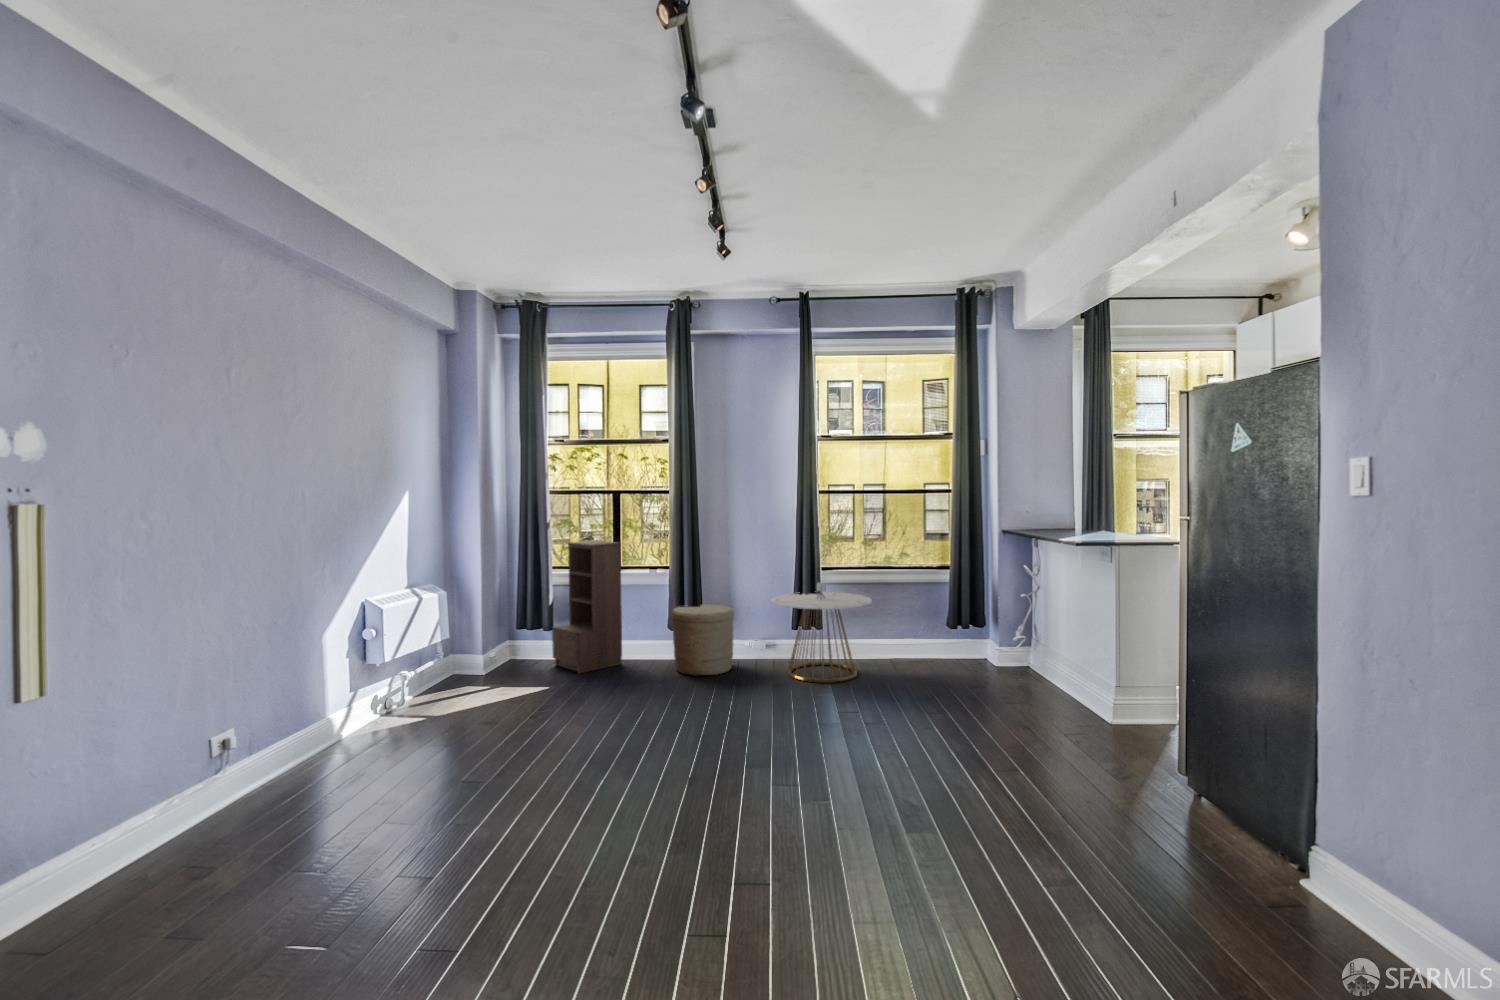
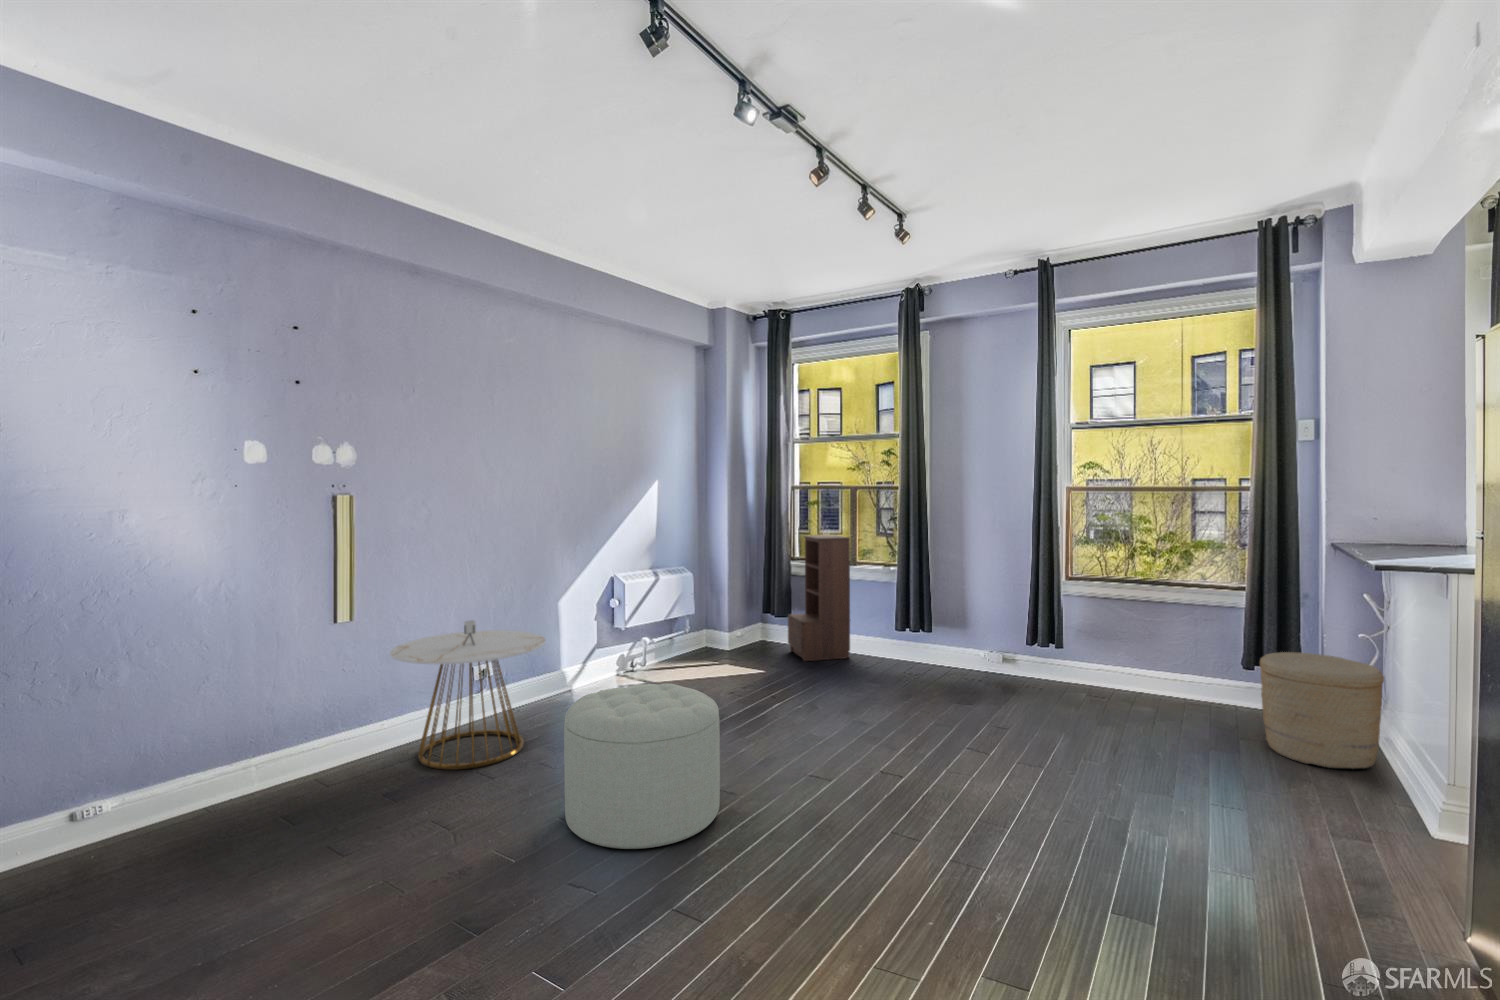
side table: present [771,582,872,683] -> present [390,620,545,770]
woven basket: present [671,604,734,676] -> present [1260,652,1384,768]
ottoman: none [466,711,640,900] -> present [564,684,720,849]

